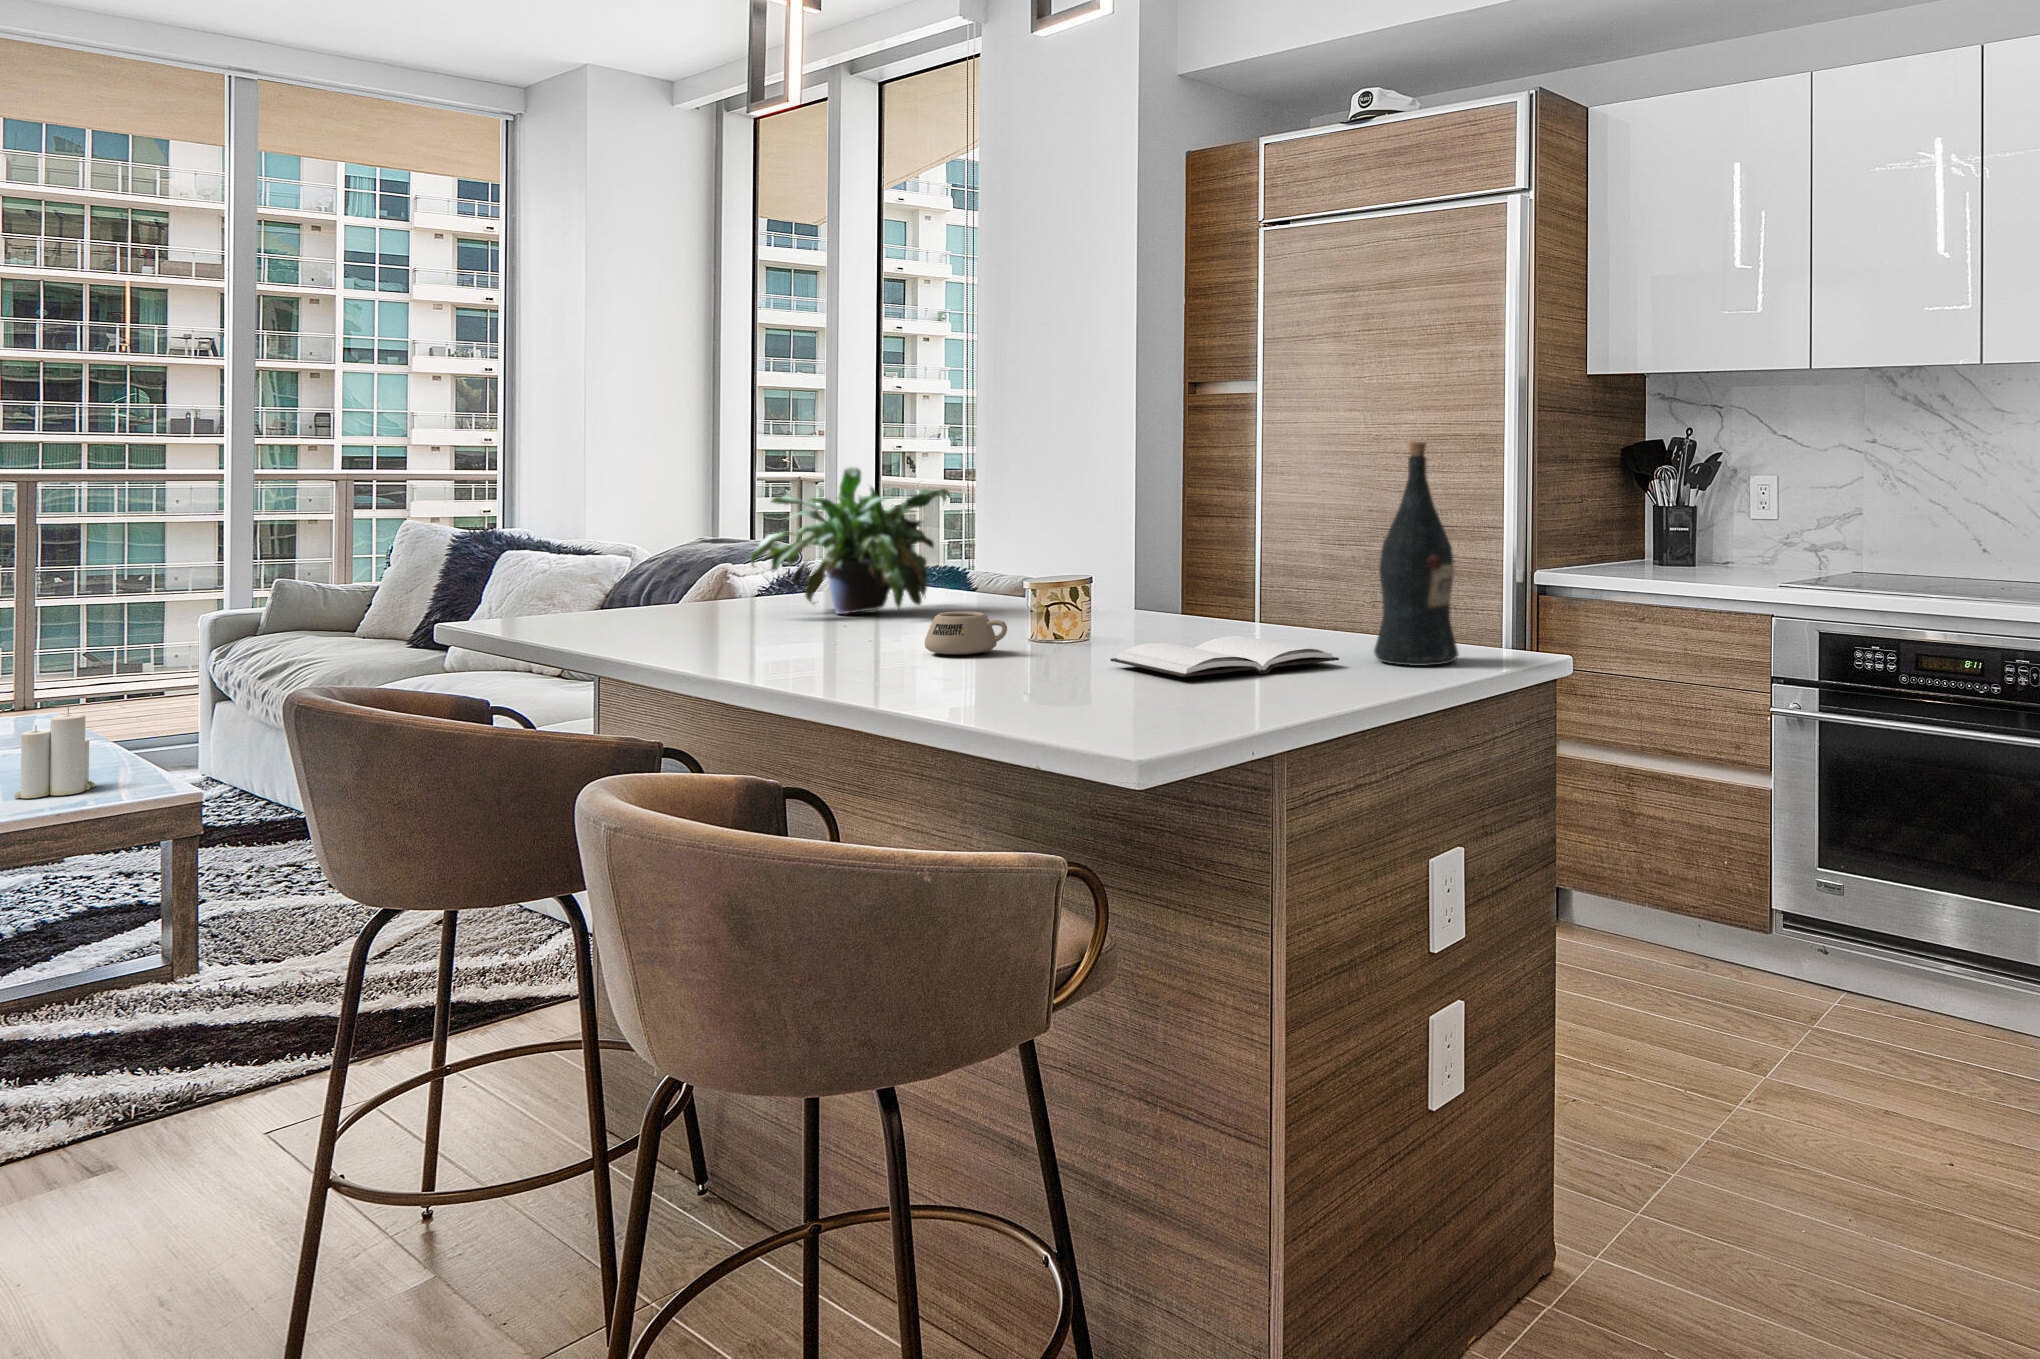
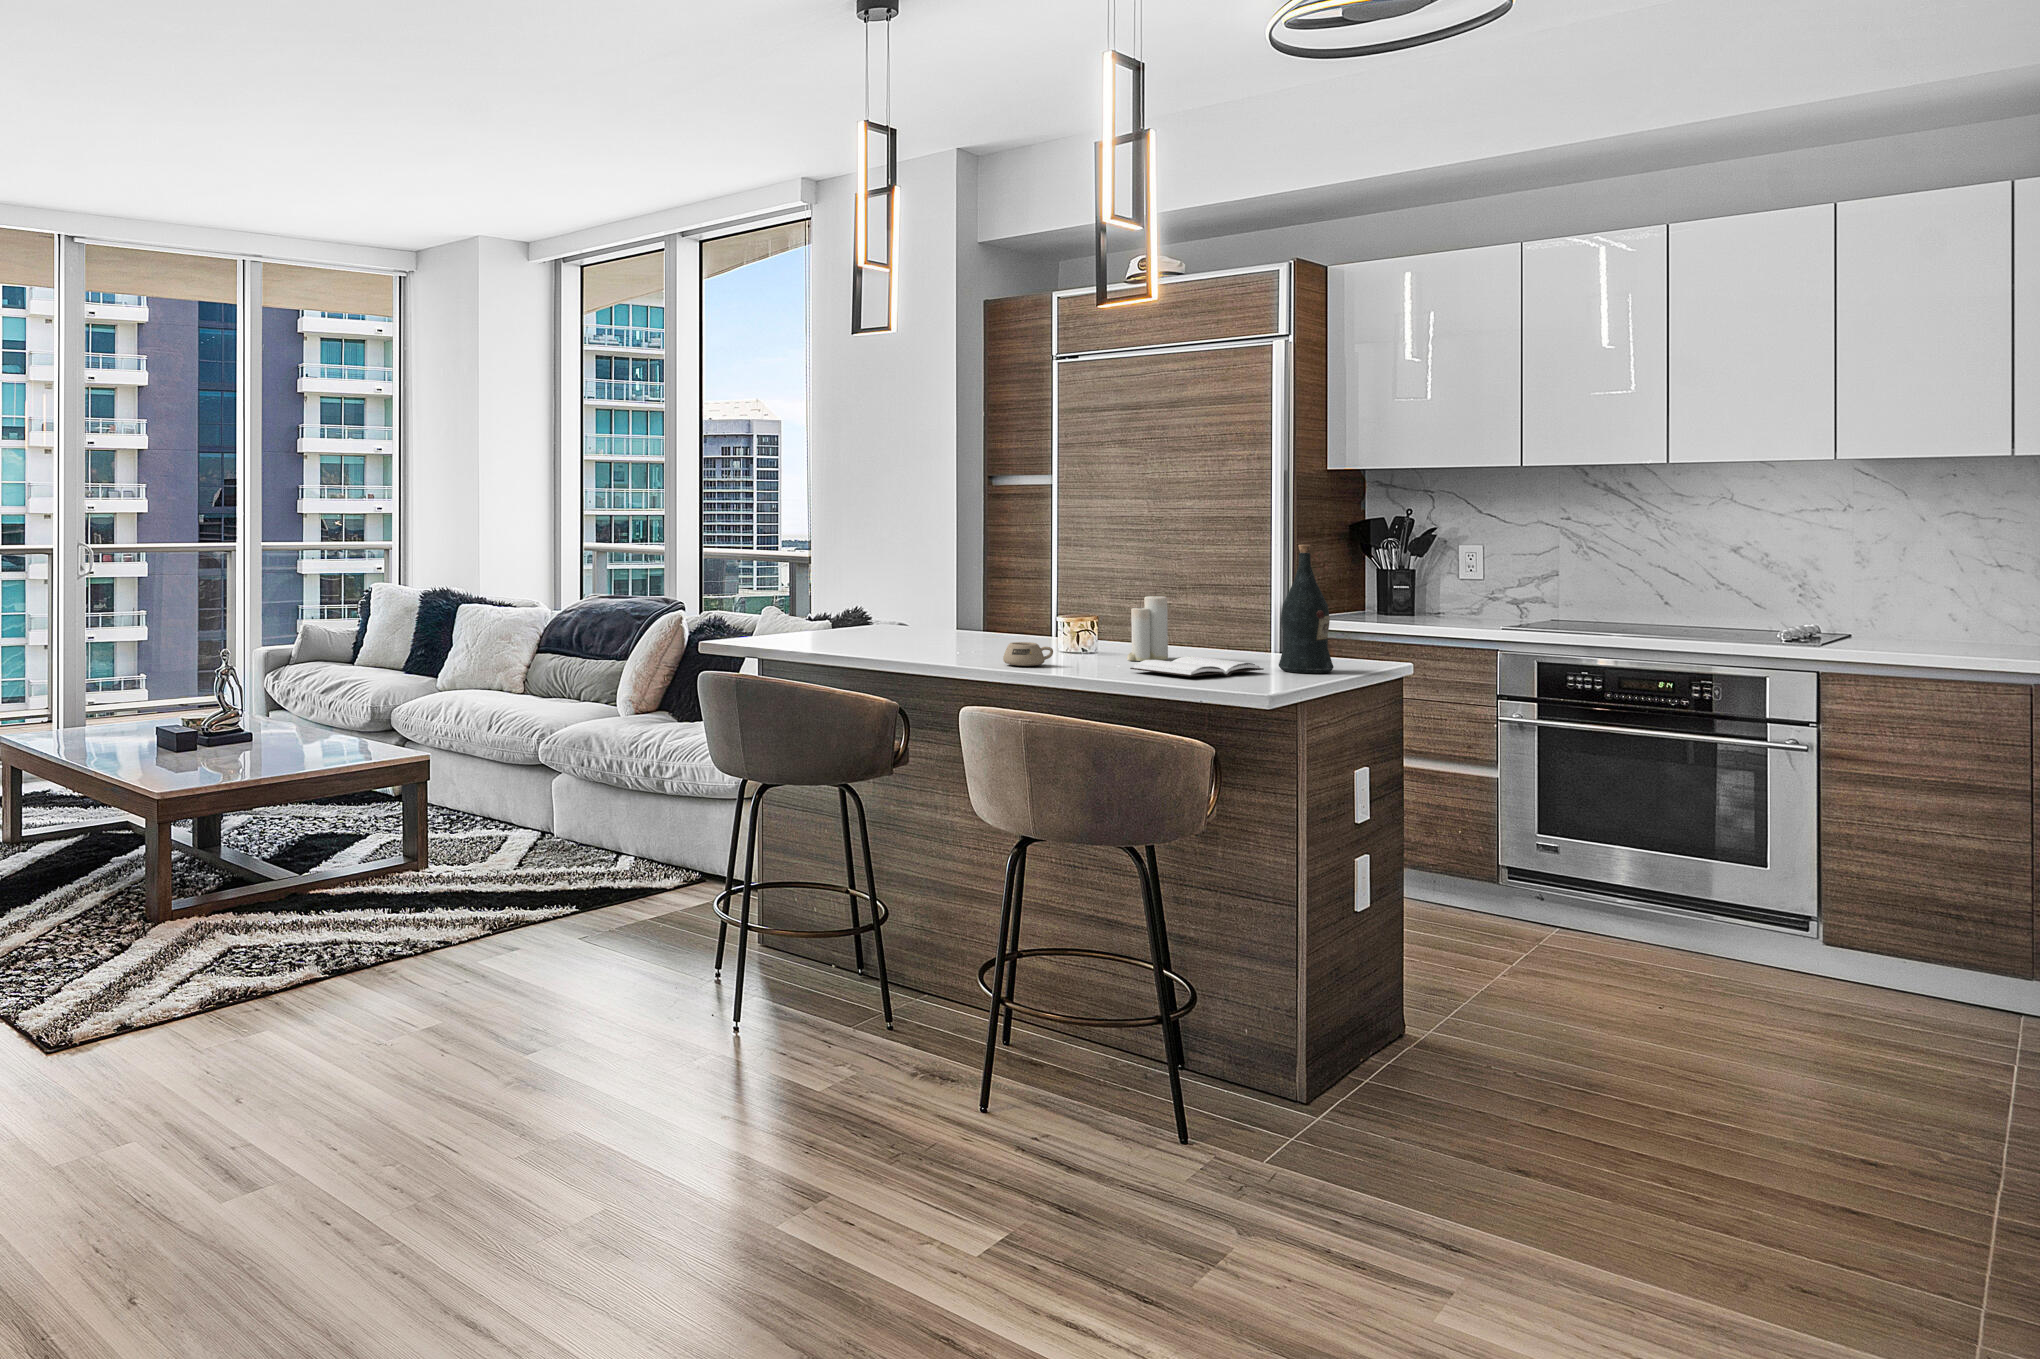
potted plant: present [751,467,949,614] -> none [834,556,954,645]
candle: present [14,706,95,798] -> present [1127,596,1168,661]

